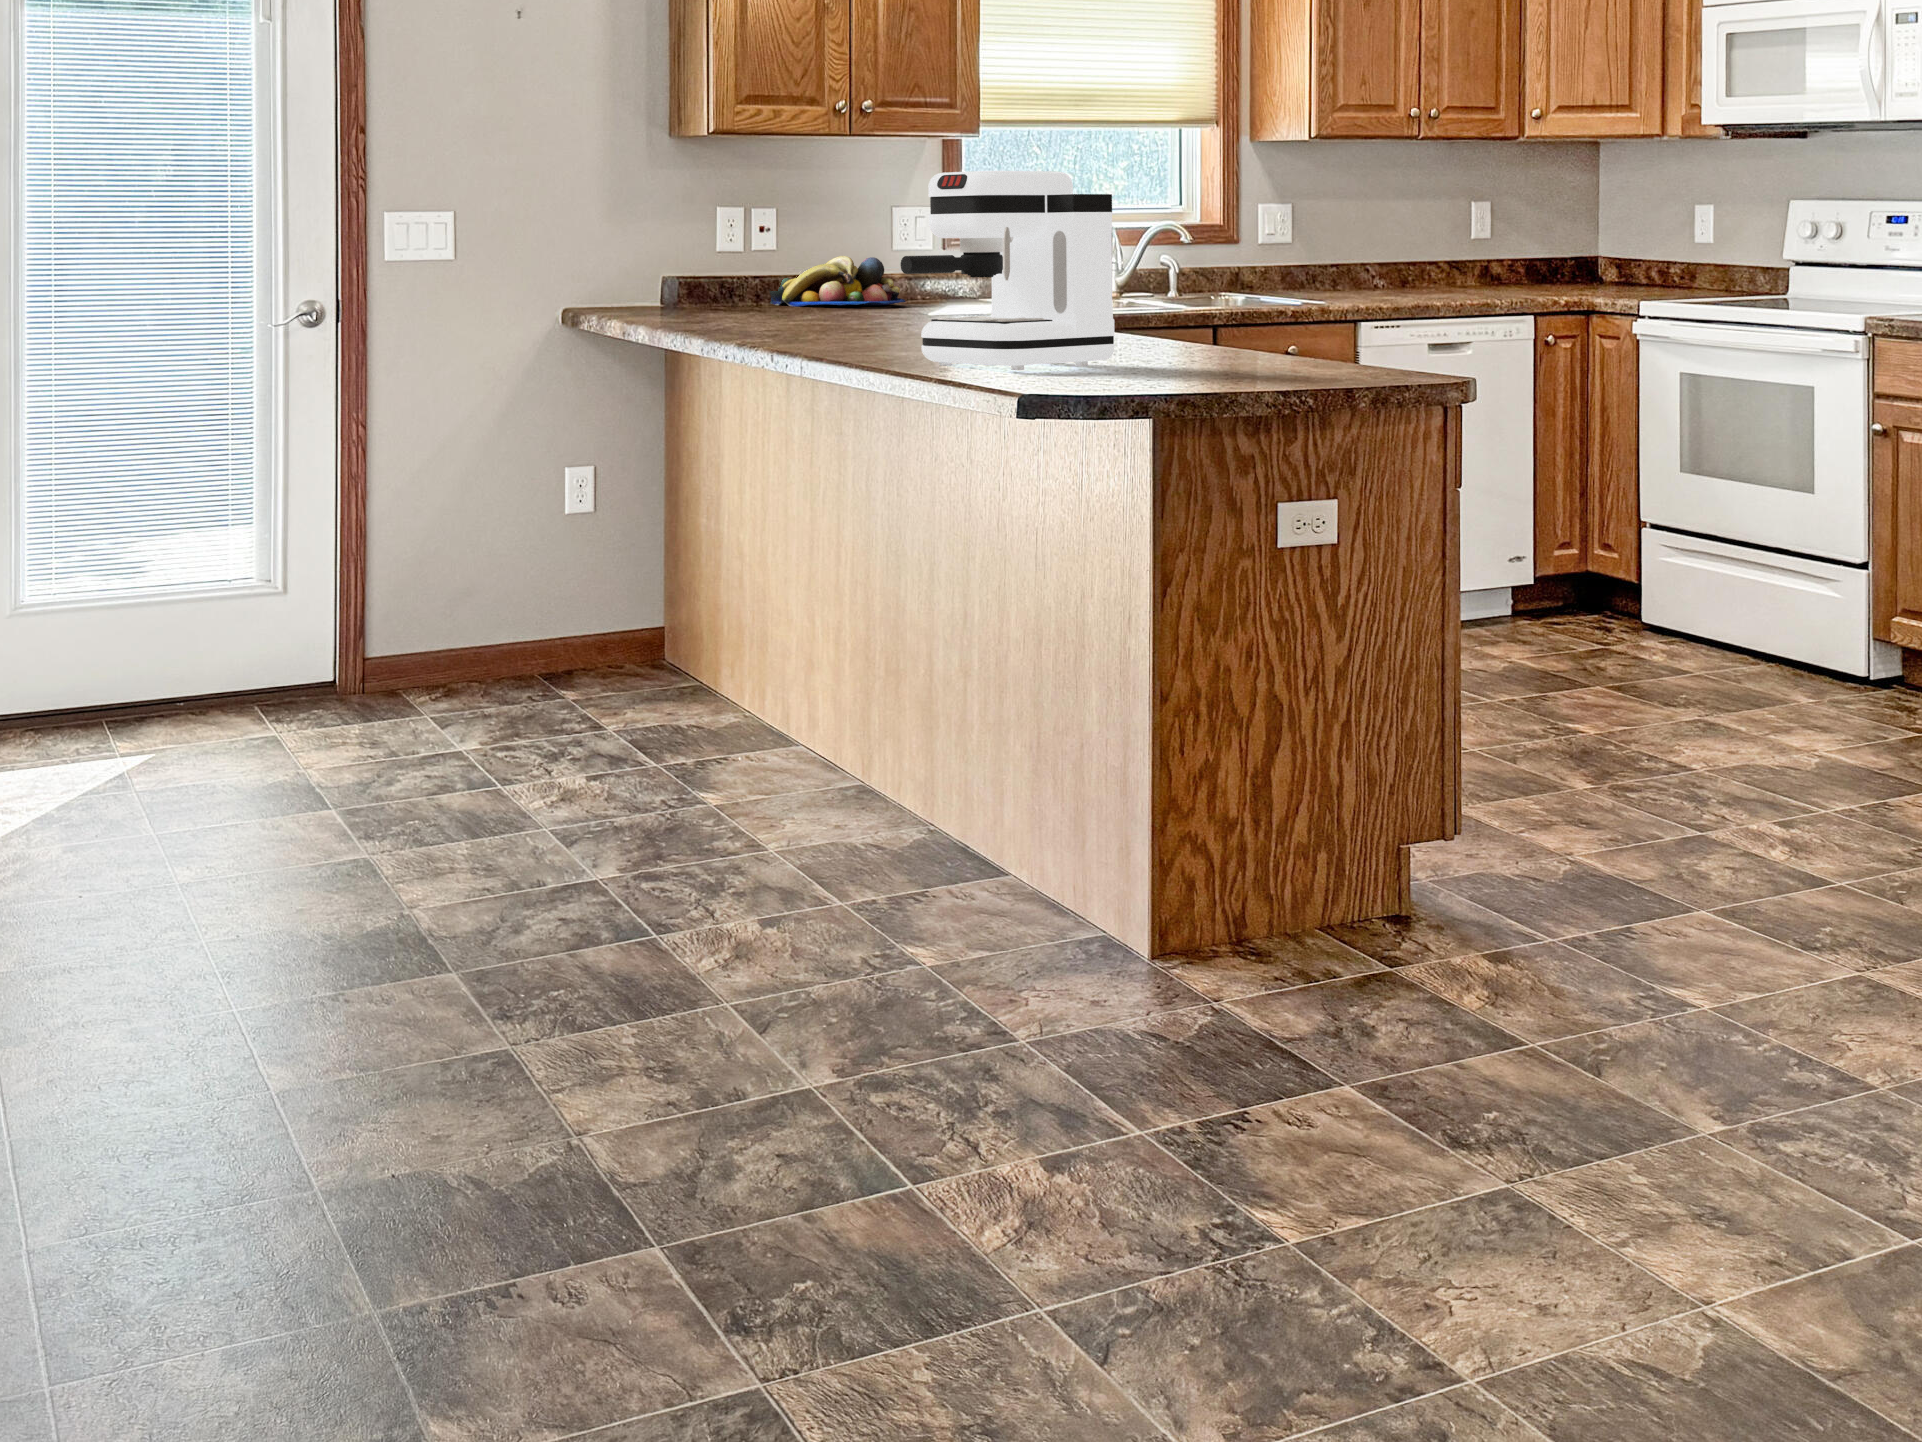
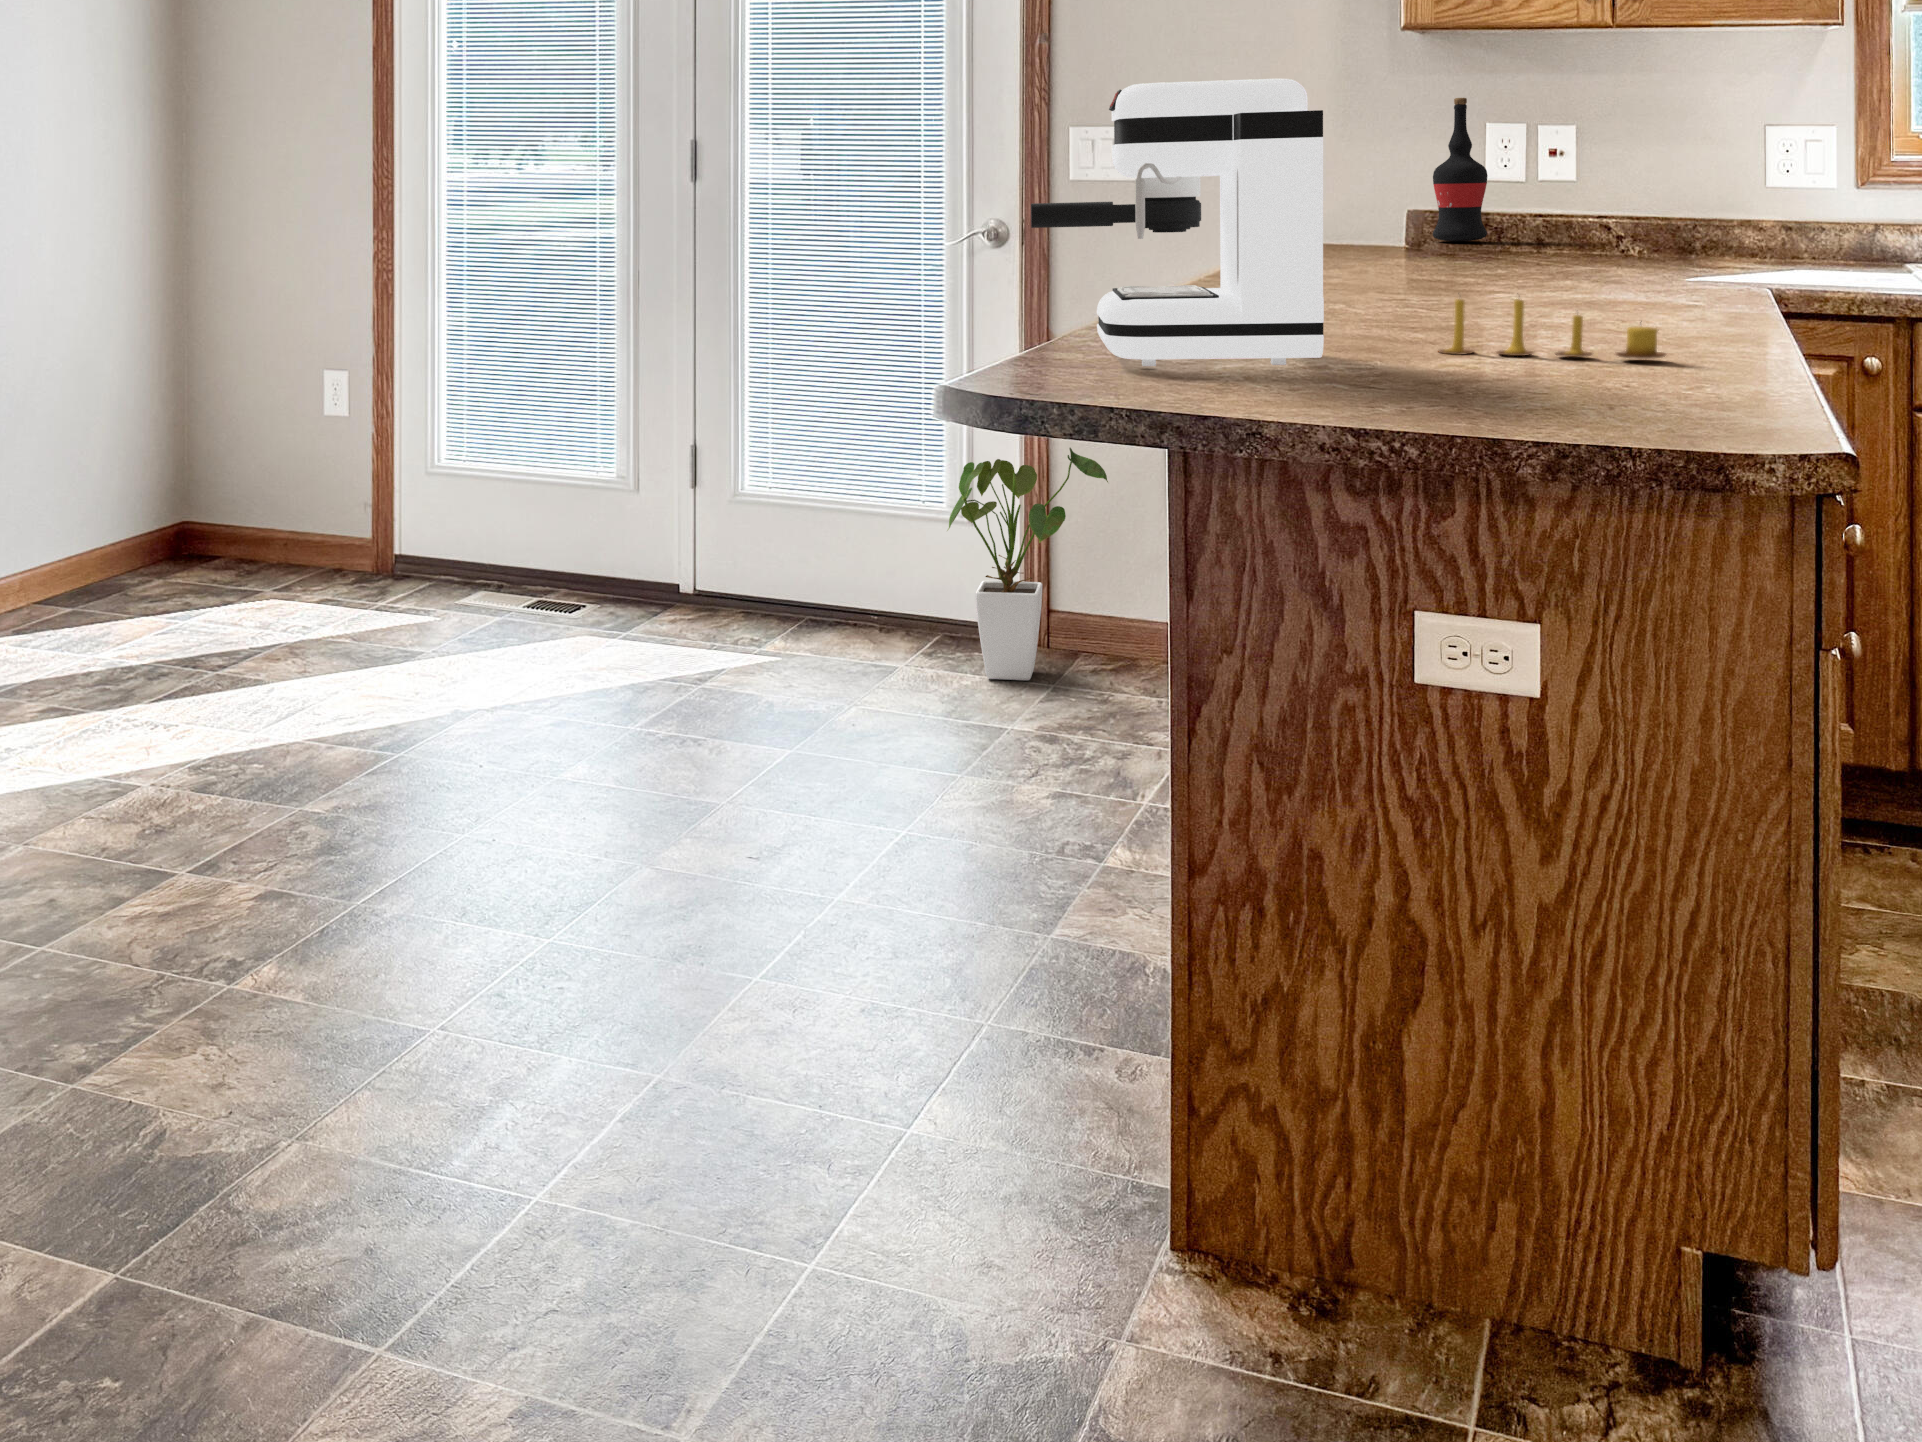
wine bottle: none [680,186,721,302] -> present [1433,98,1488,241]
fruit bowl: present [770,256,906,306] -> none [1552,183,1751,249]
candle: none [1094,318,1221,360] -> present [1439,299,1666,359]
house plant: none [315,497,462,721] -> present [948,448,1108,680]

